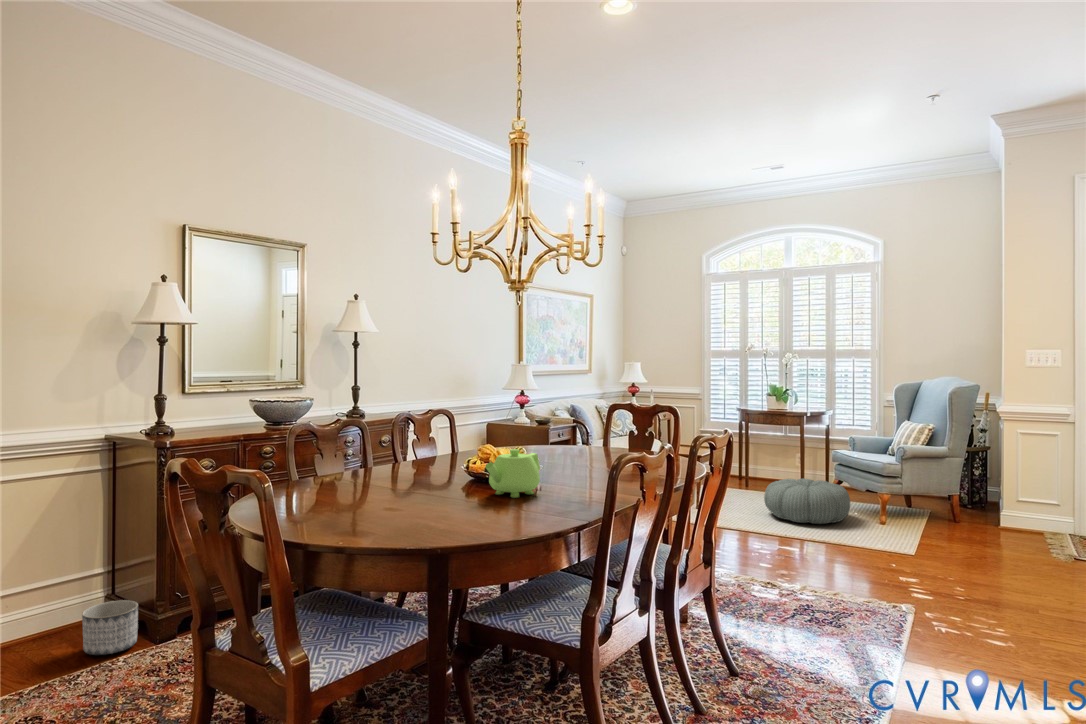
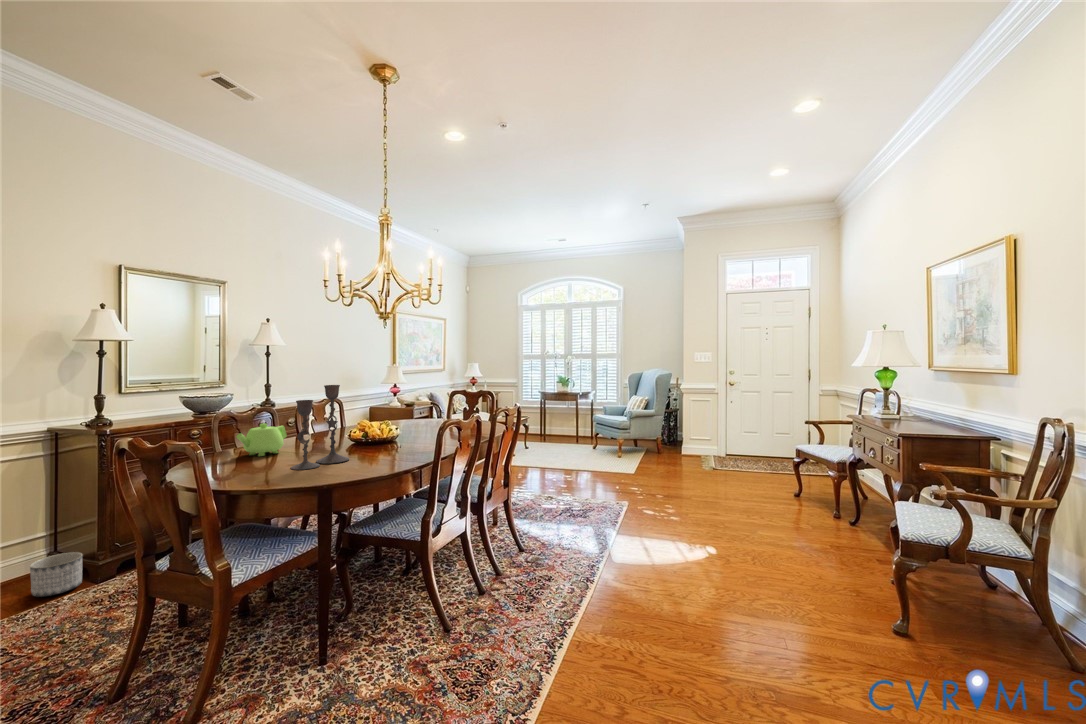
candlestick: none [393,392,474,520] -> present [291,385,349,470]
teapot: present [486,449,540,498] -> present [236,424,287,456]
pouf: present [764,479,850,524] -> none [553,433,602,460]

